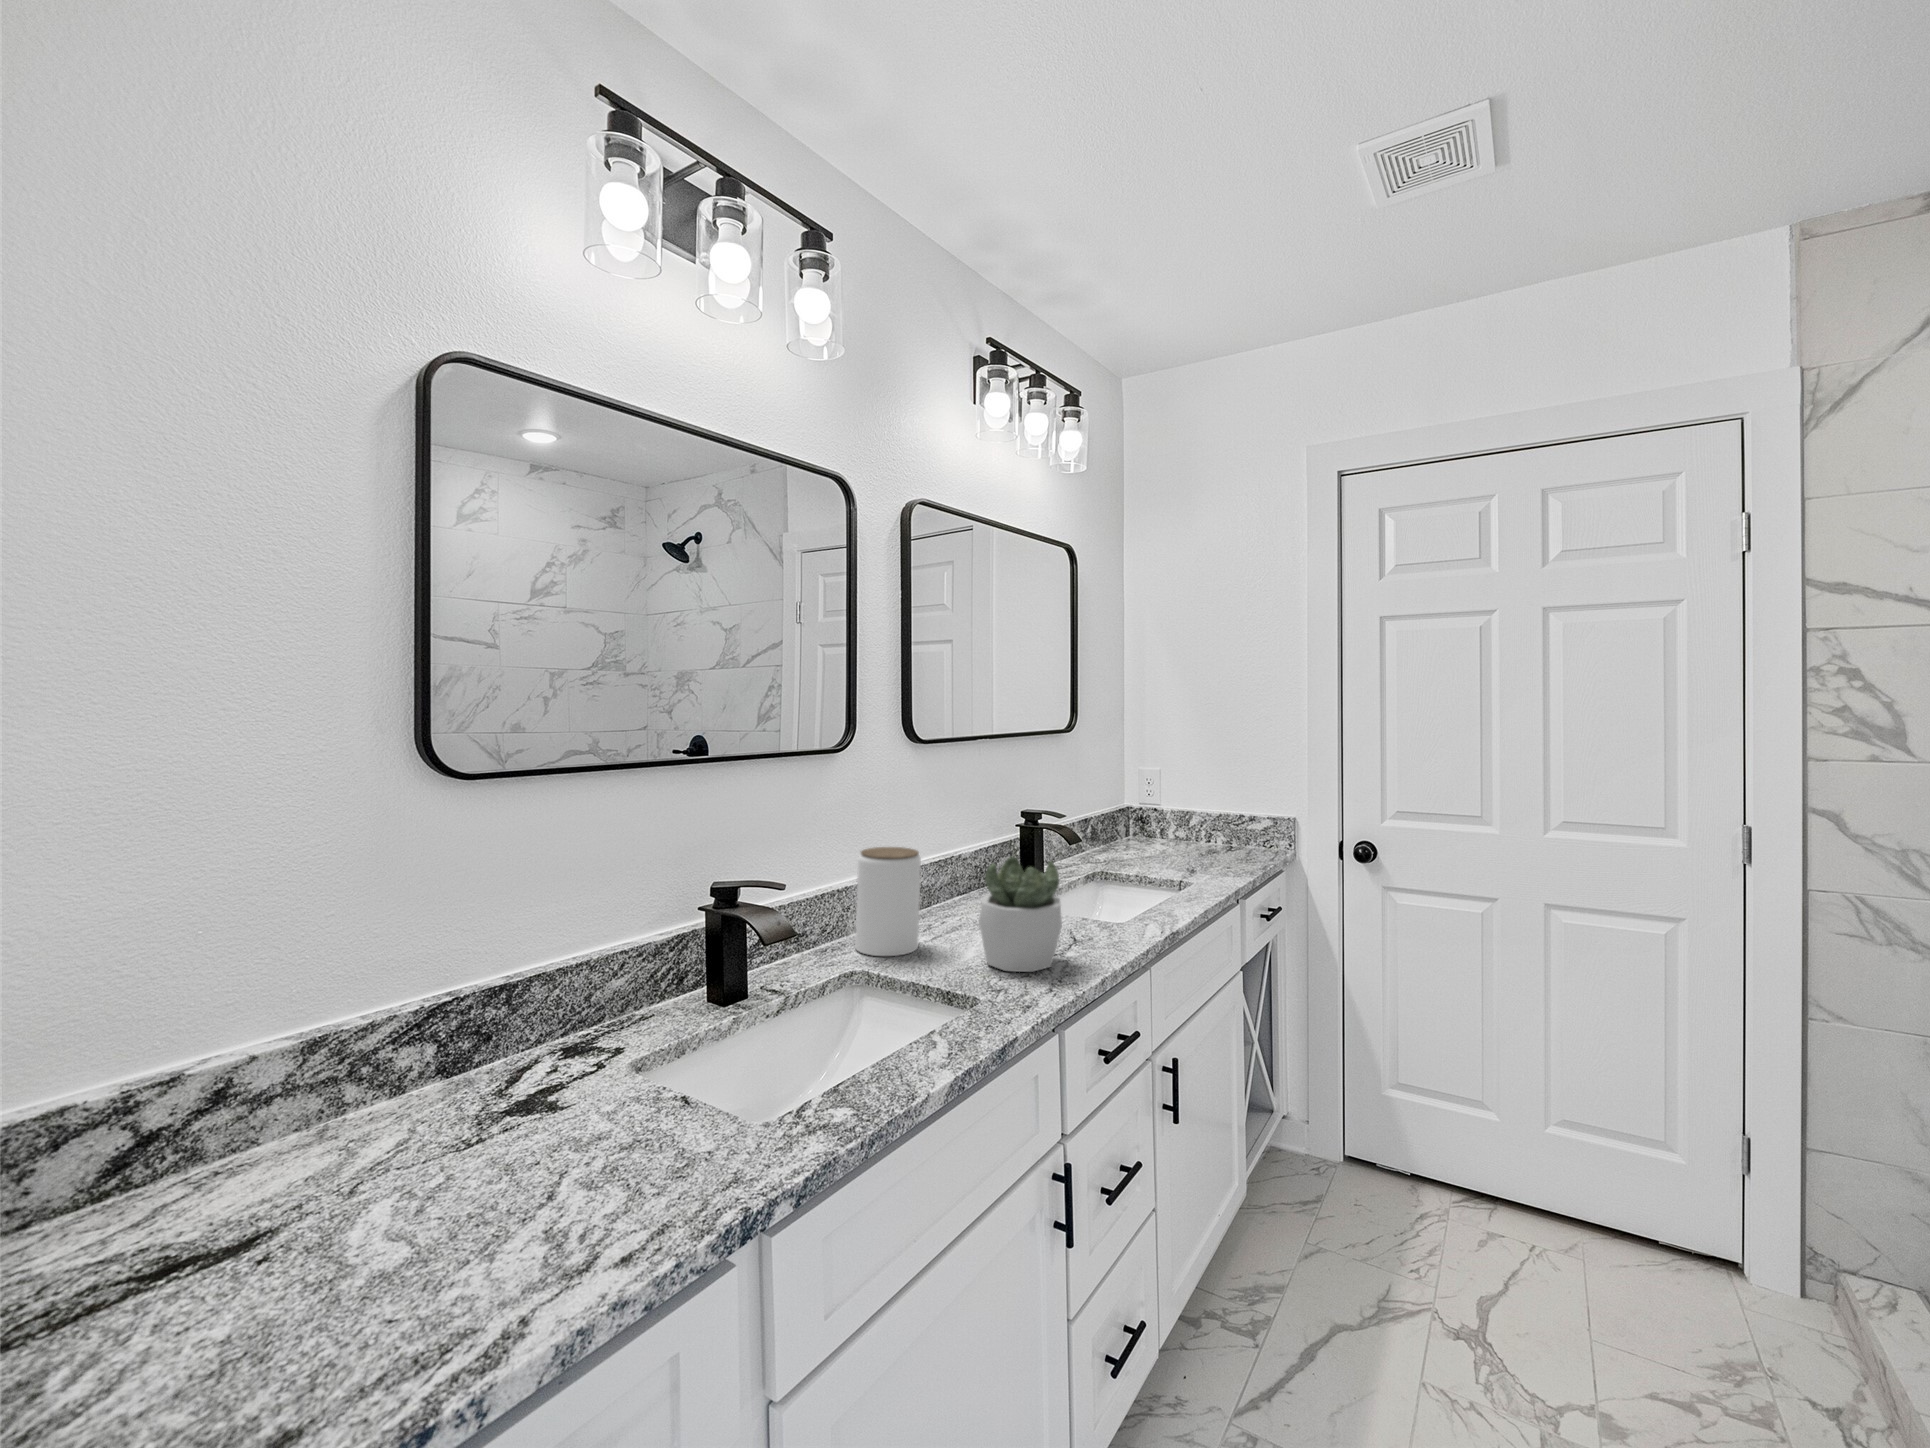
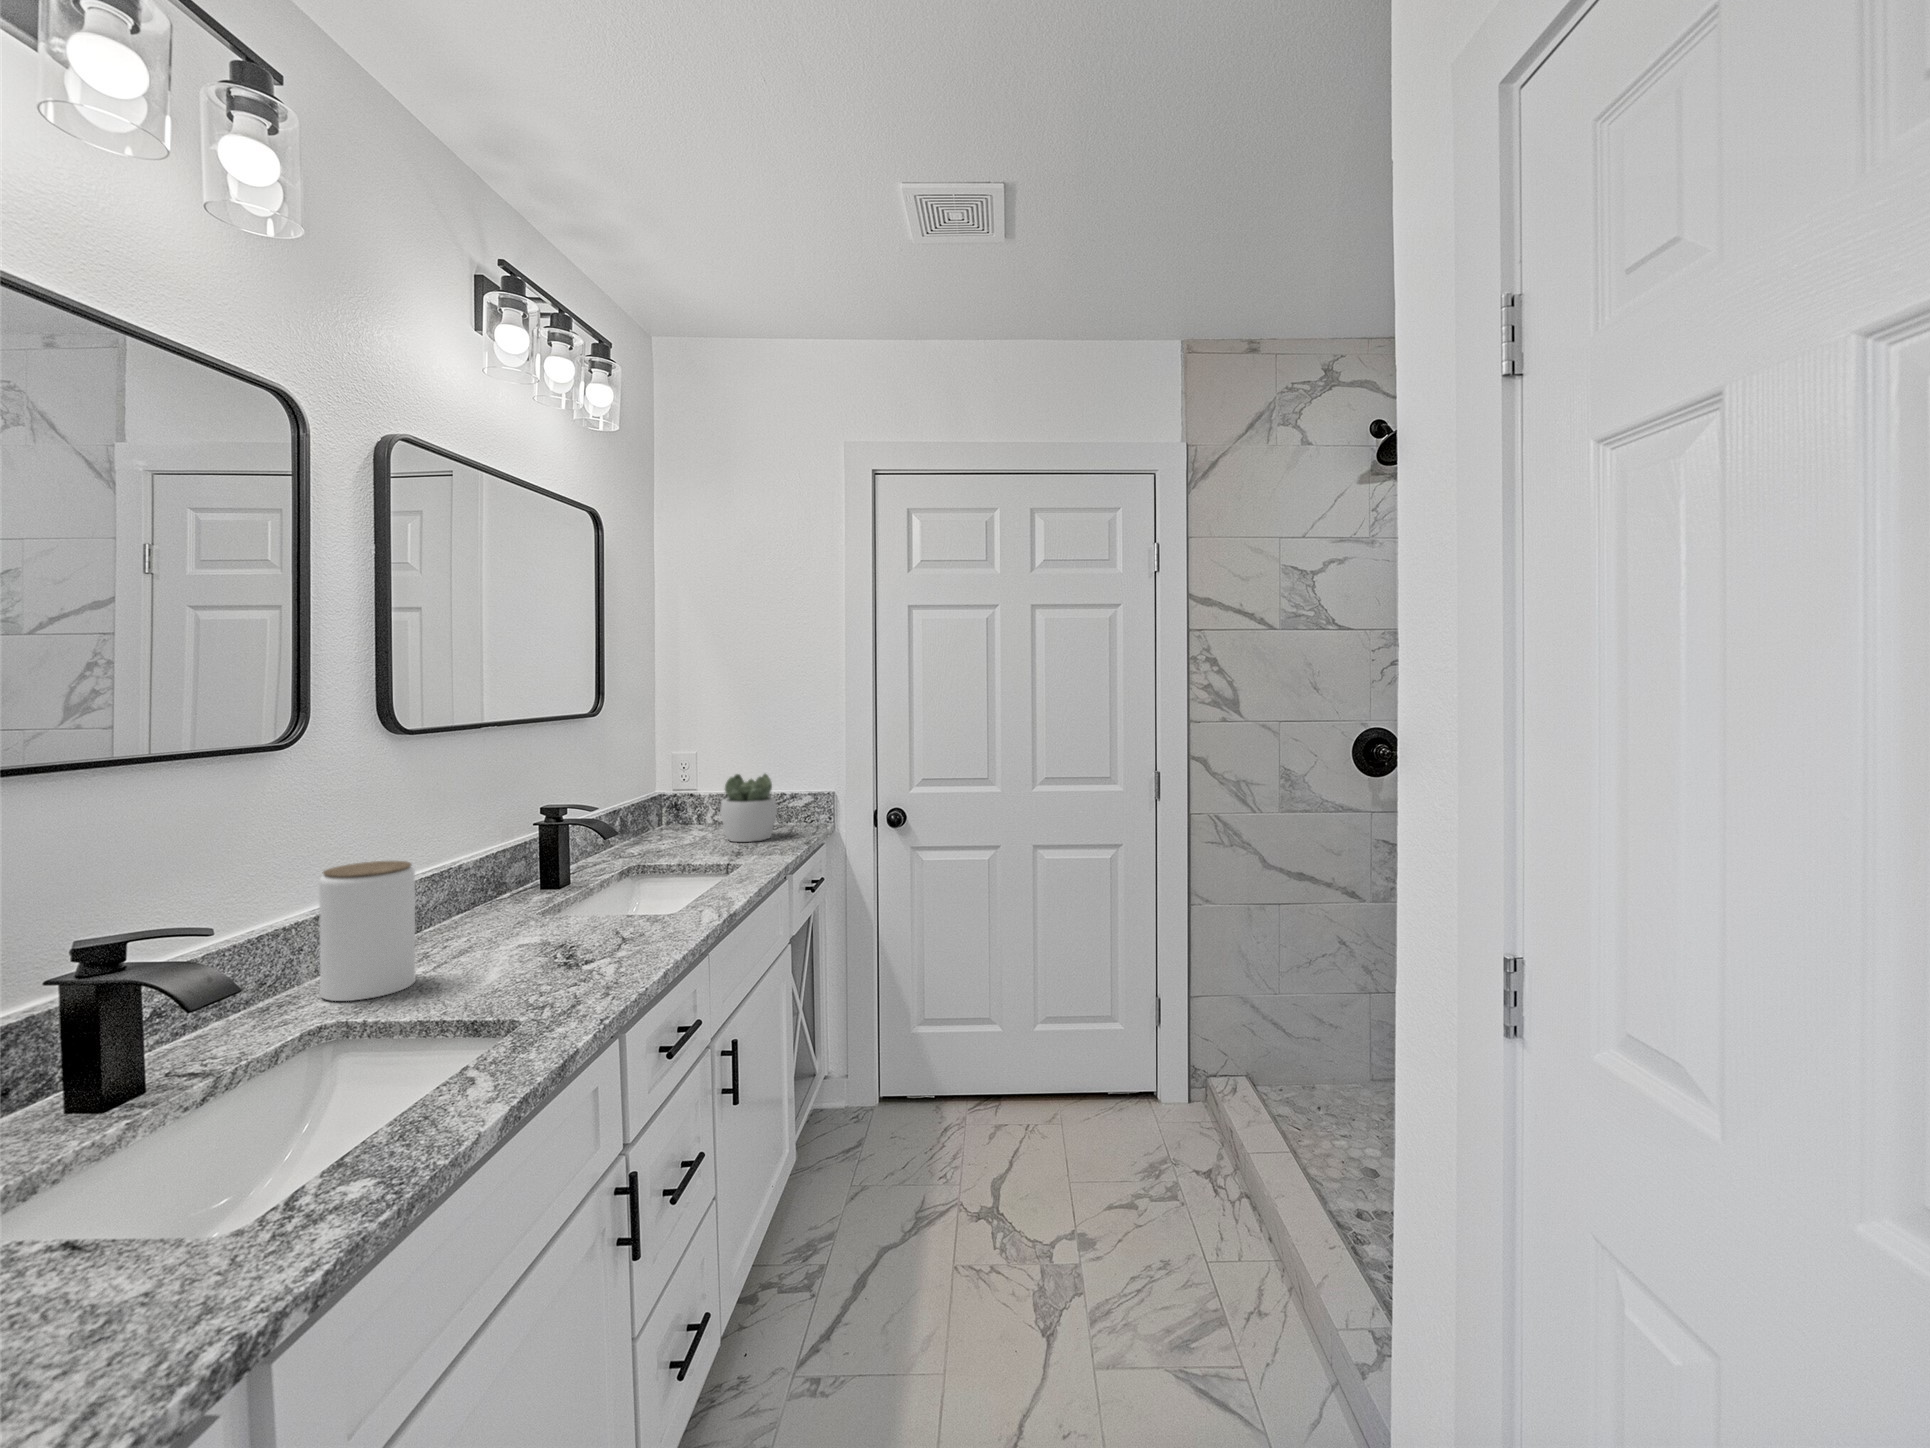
succulent plant: present [979,857,1062,972] -> present [720,774,777,842]

